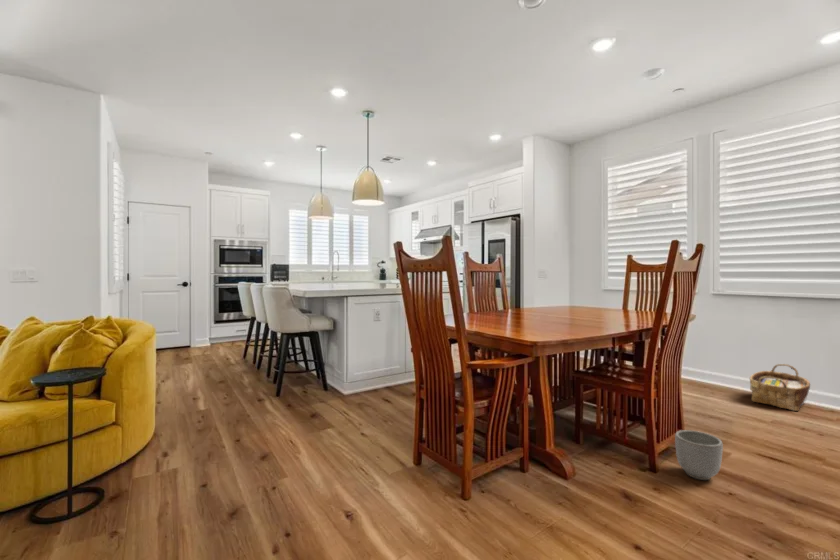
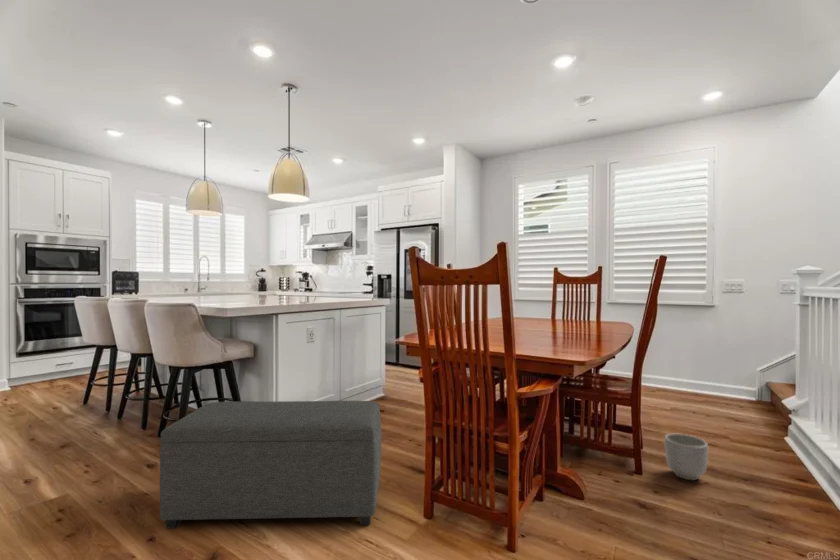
ottoman: none [242,359,398,459] -> present [160,401,381,529]
woven basket: present [750,364,810,411] -> none [654,363,698,402]

